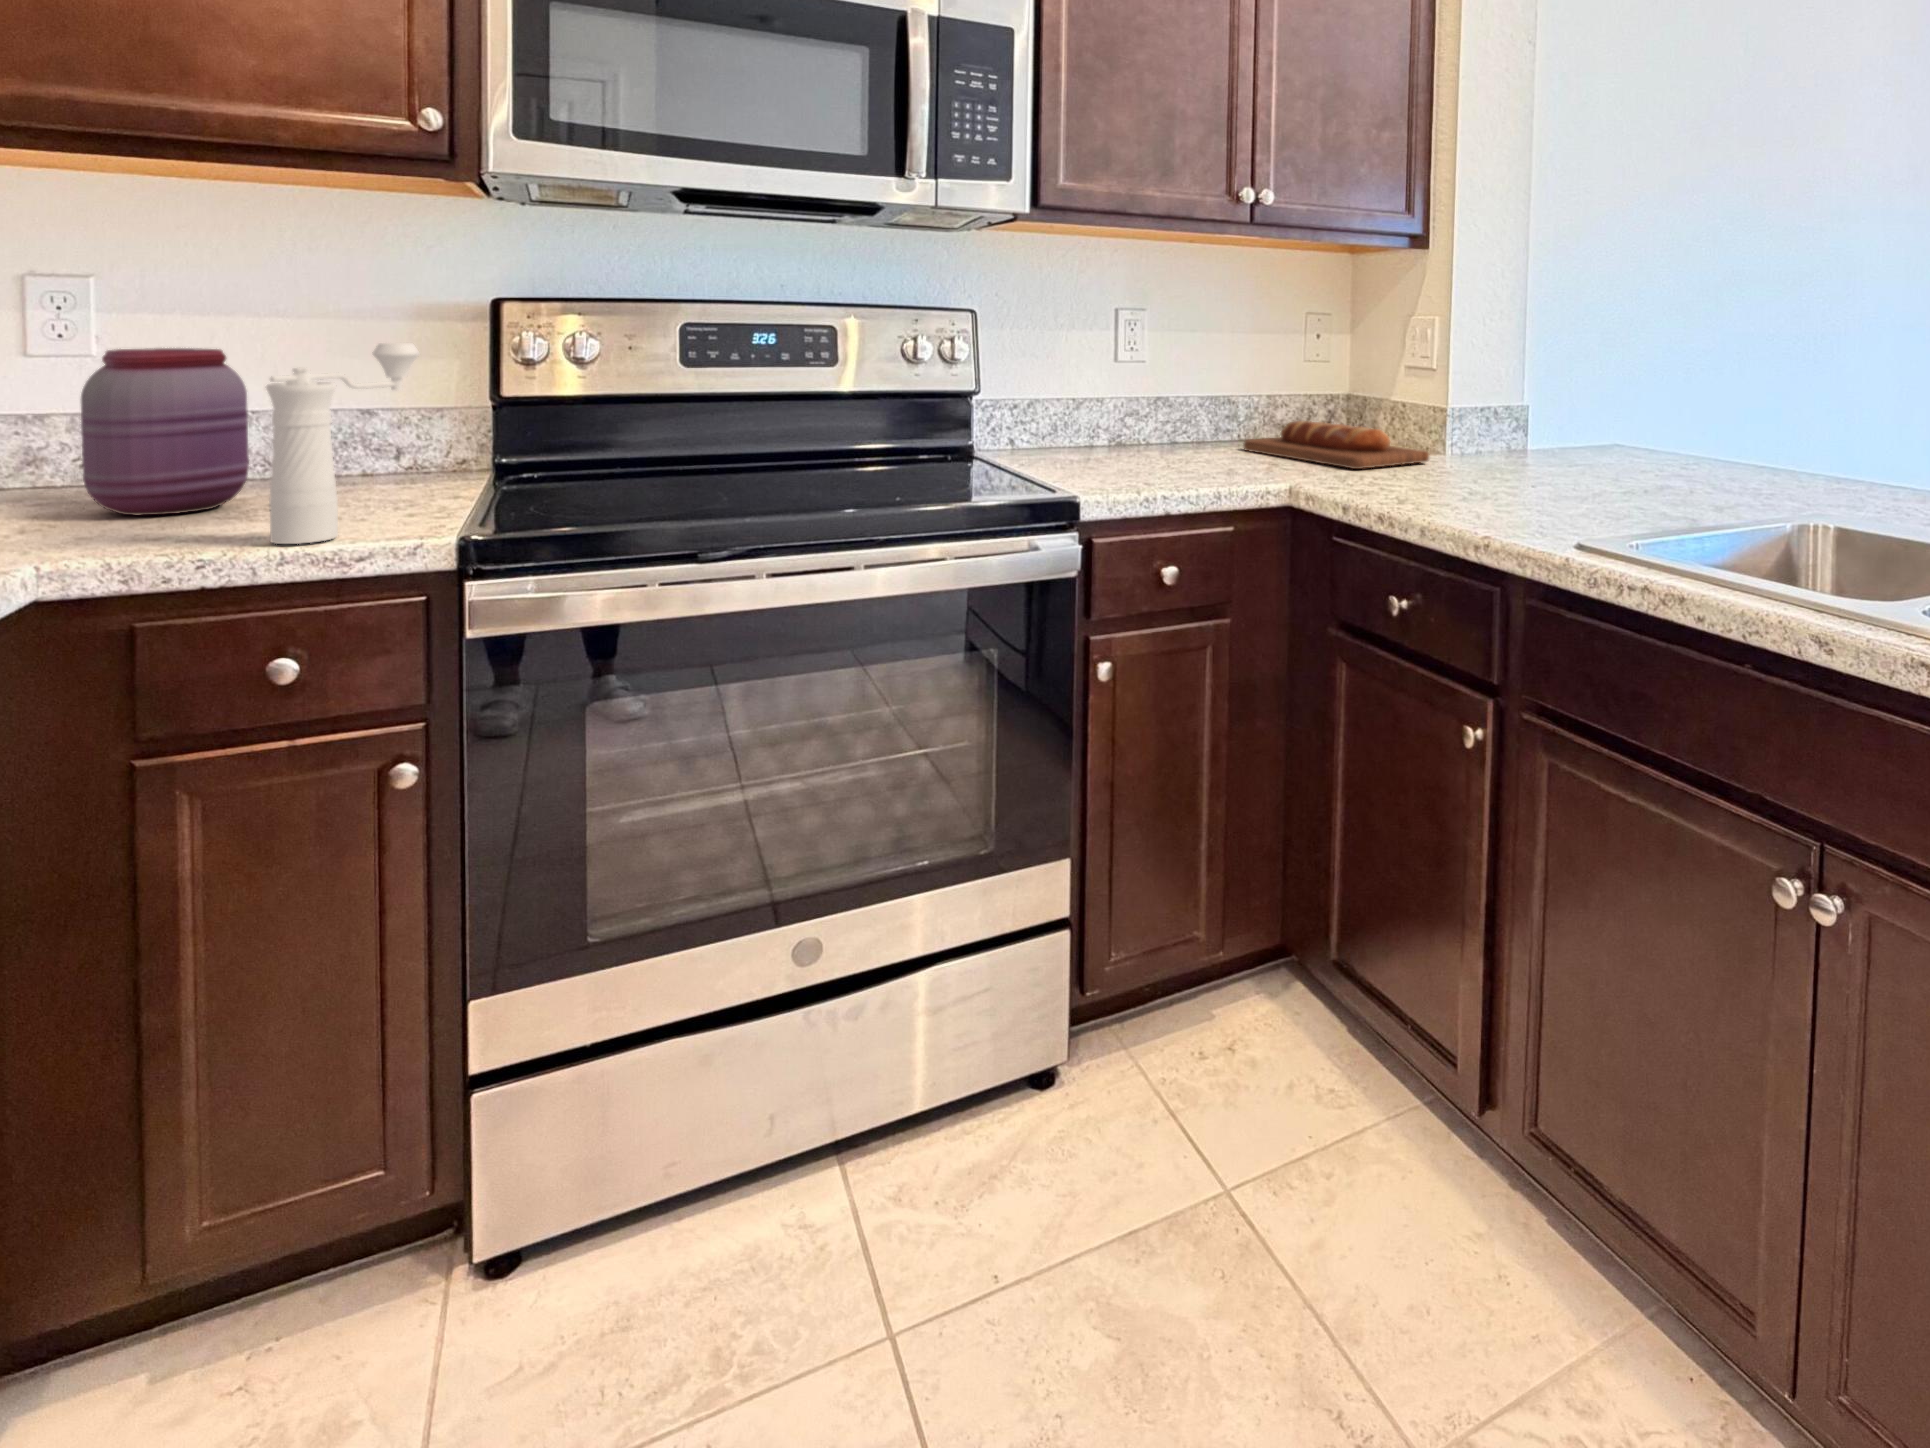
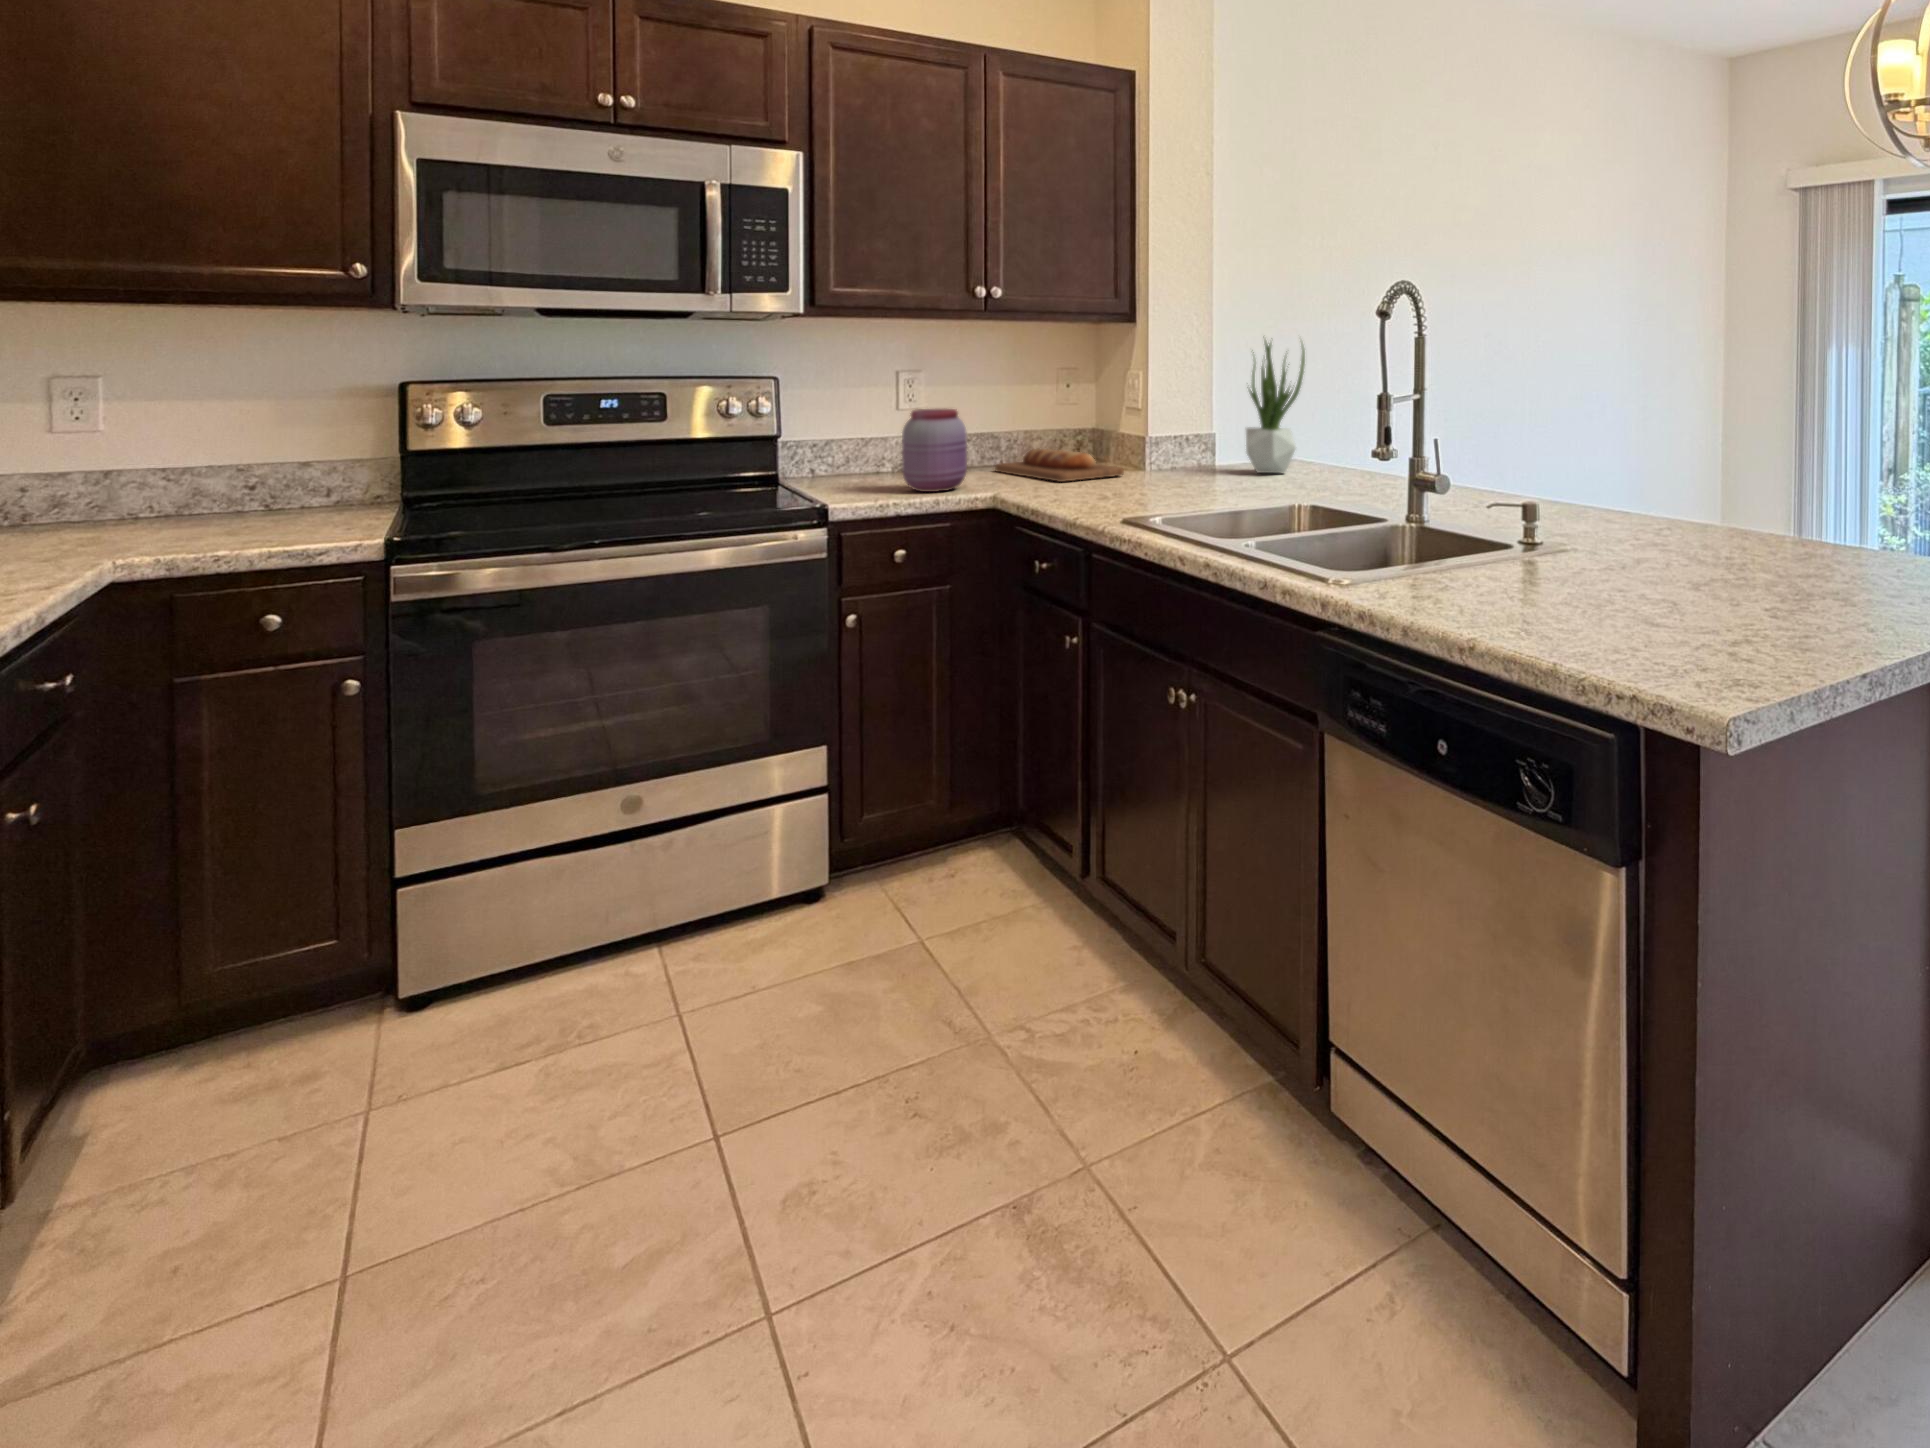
potted plant: none [1587,265,1678,466] -> present [1246,341,1305,473]
pepper mill: present [266,343,420,544] -> none [254,418,355,547]
jar: present [81,348,249,515] -> present [902,409,967,492]

